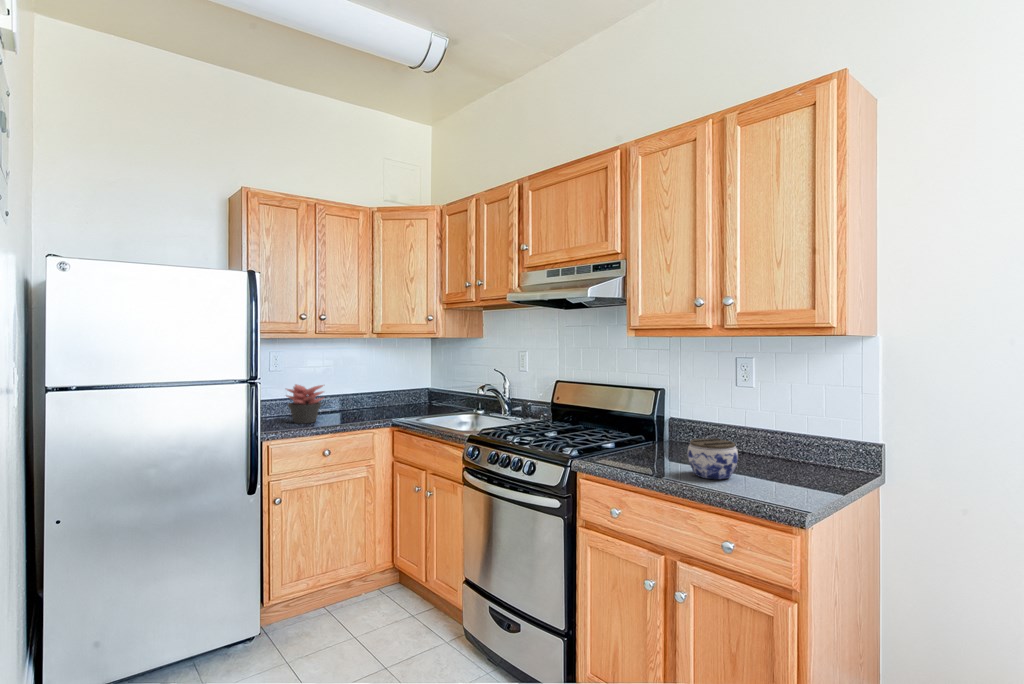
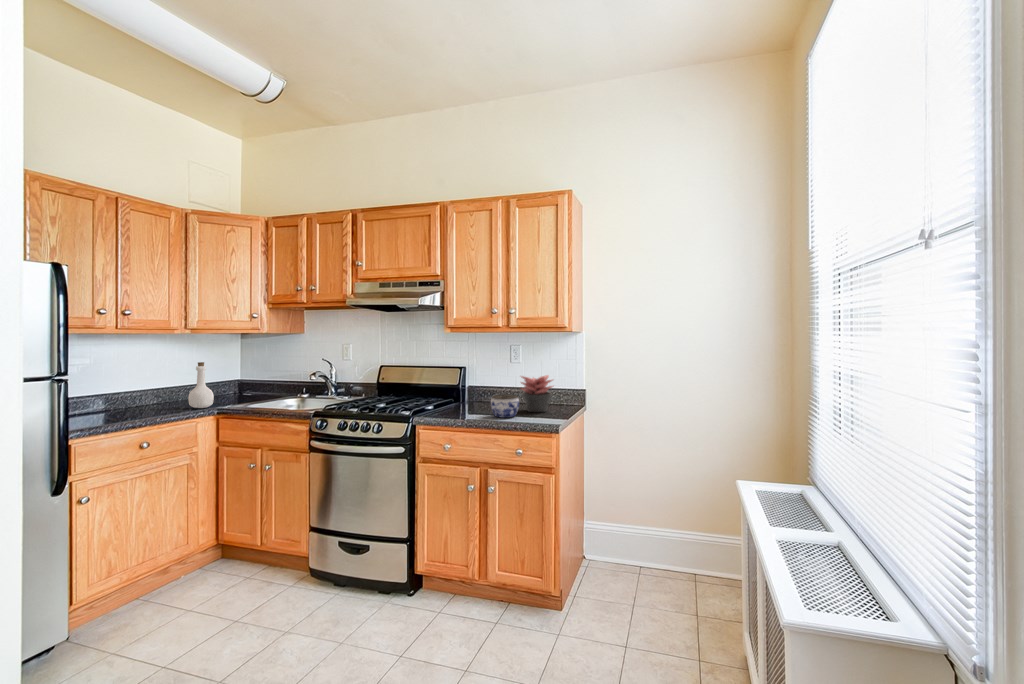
bottle: none [349,371,374,423] -> present [188,362,214,408]
succulent plant: present [287,384,323,424] -> present [521,375,553,412]

